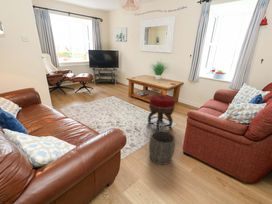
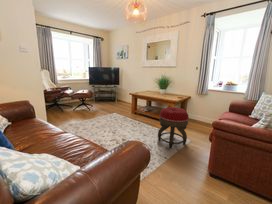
woven basket: present [149,130,175,165] -> none [167,146,200,191]

